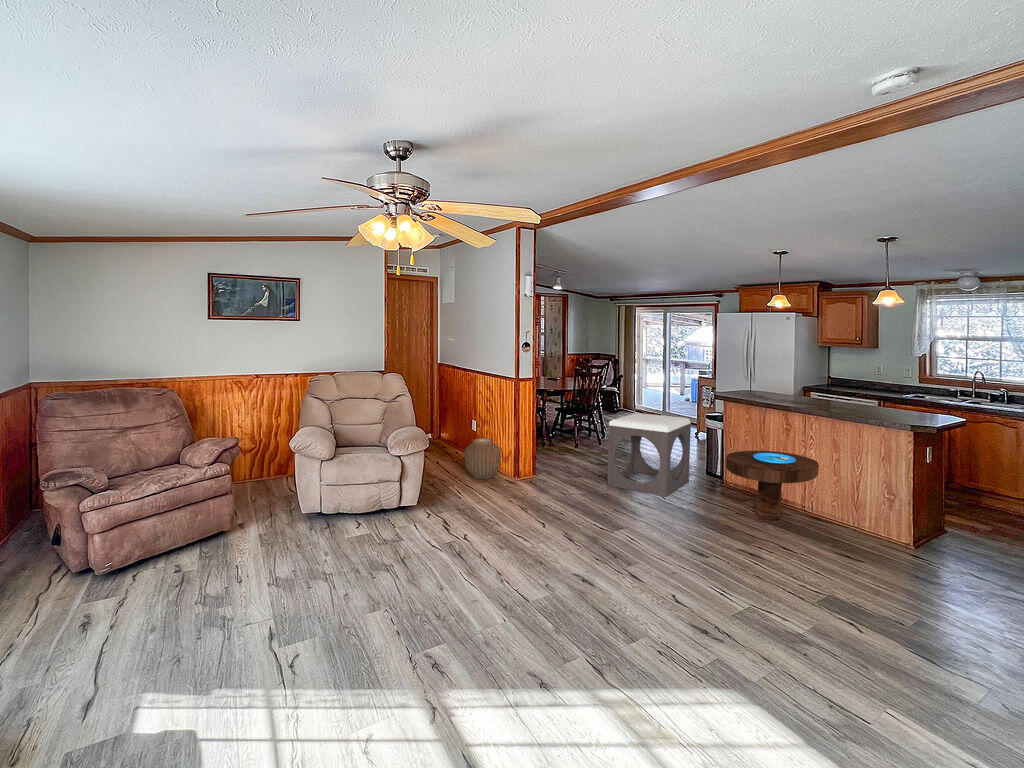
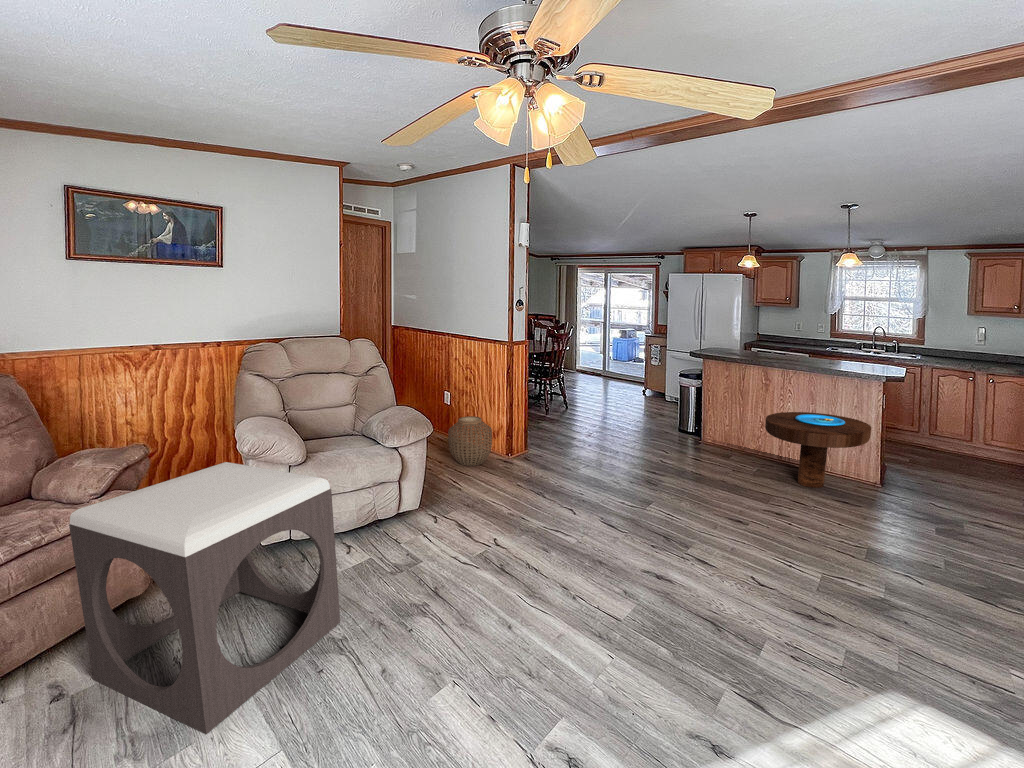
footstool: present [607,413,691,497] -> present [69,462,340,734]

